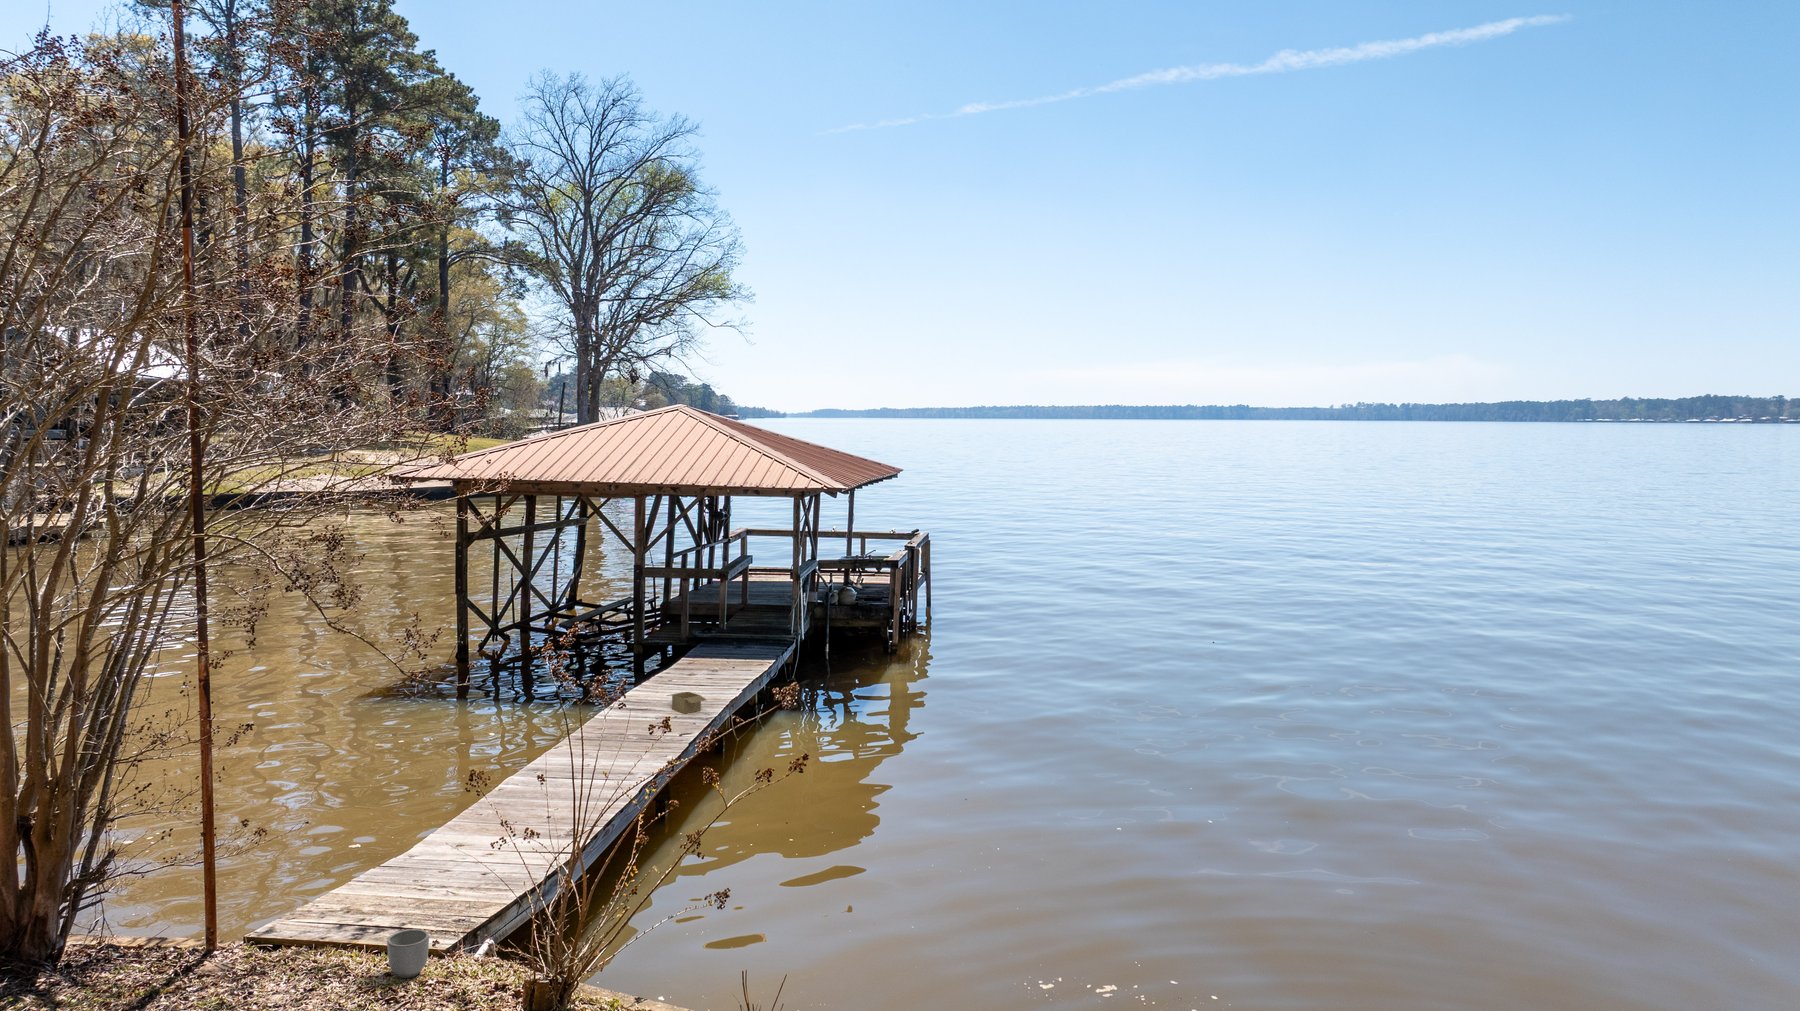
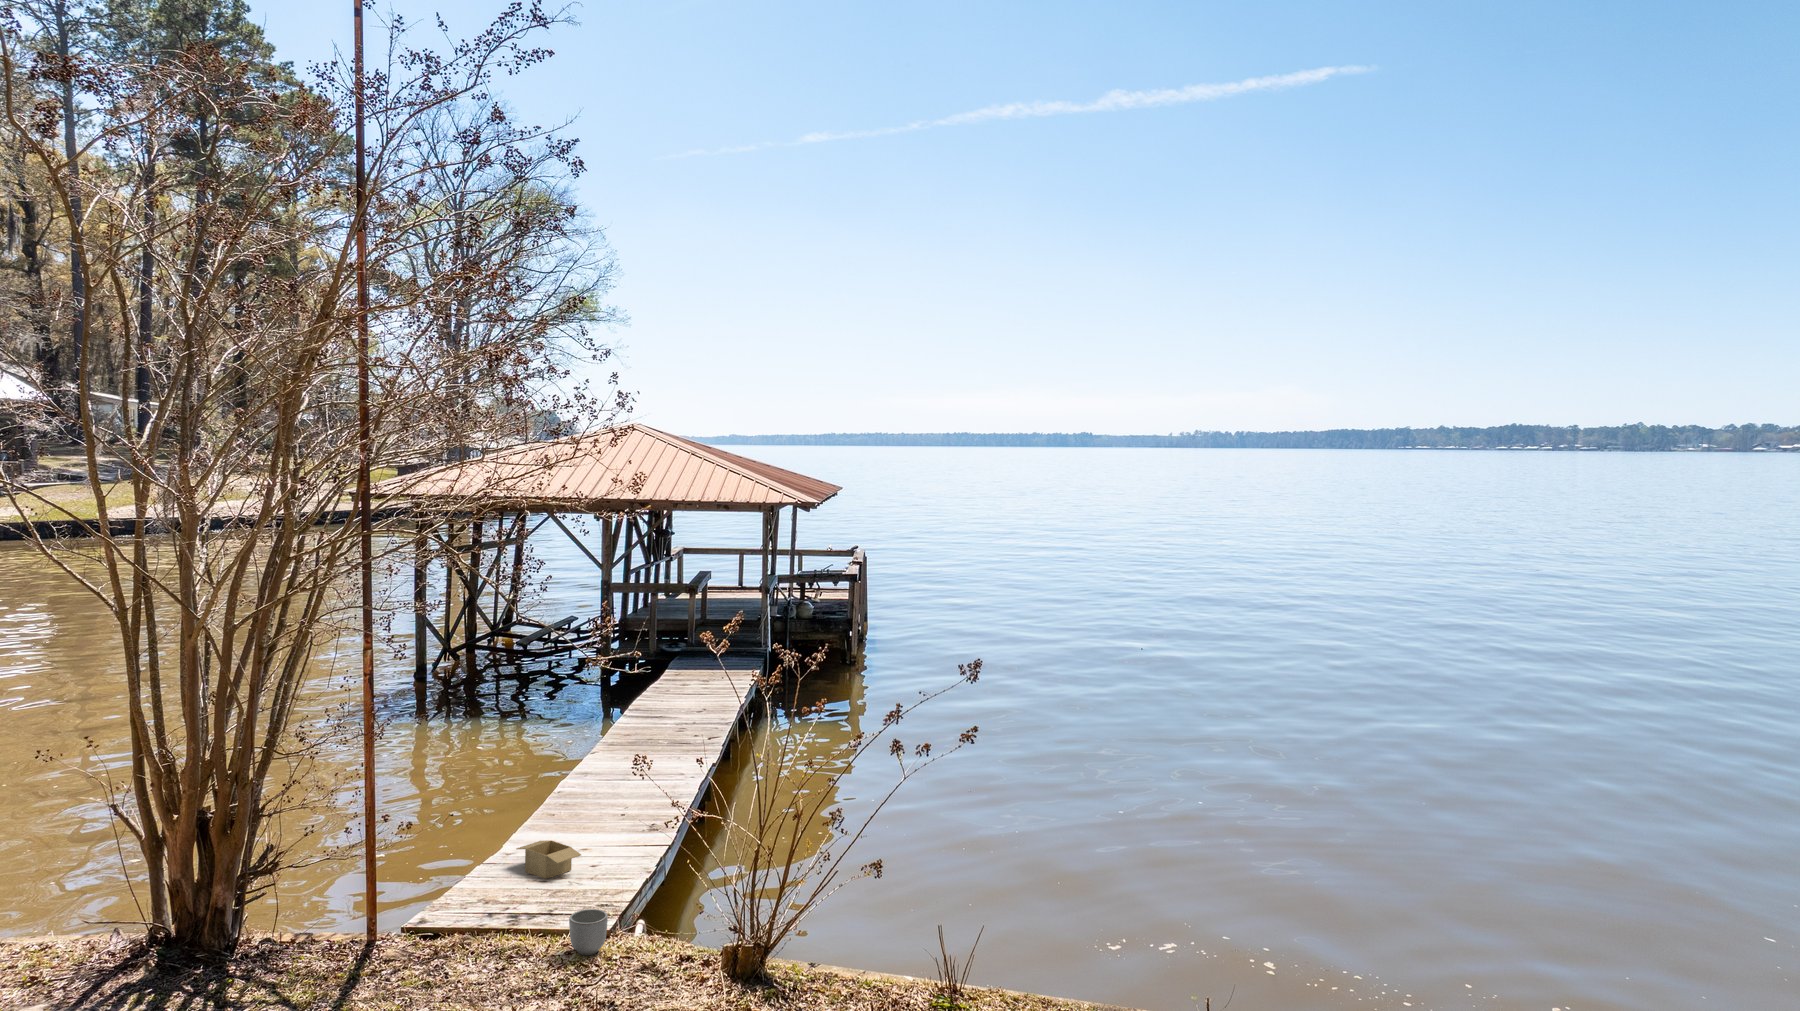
cardboard box: present [667,692,706,714] -> present [516,840,581,879]

